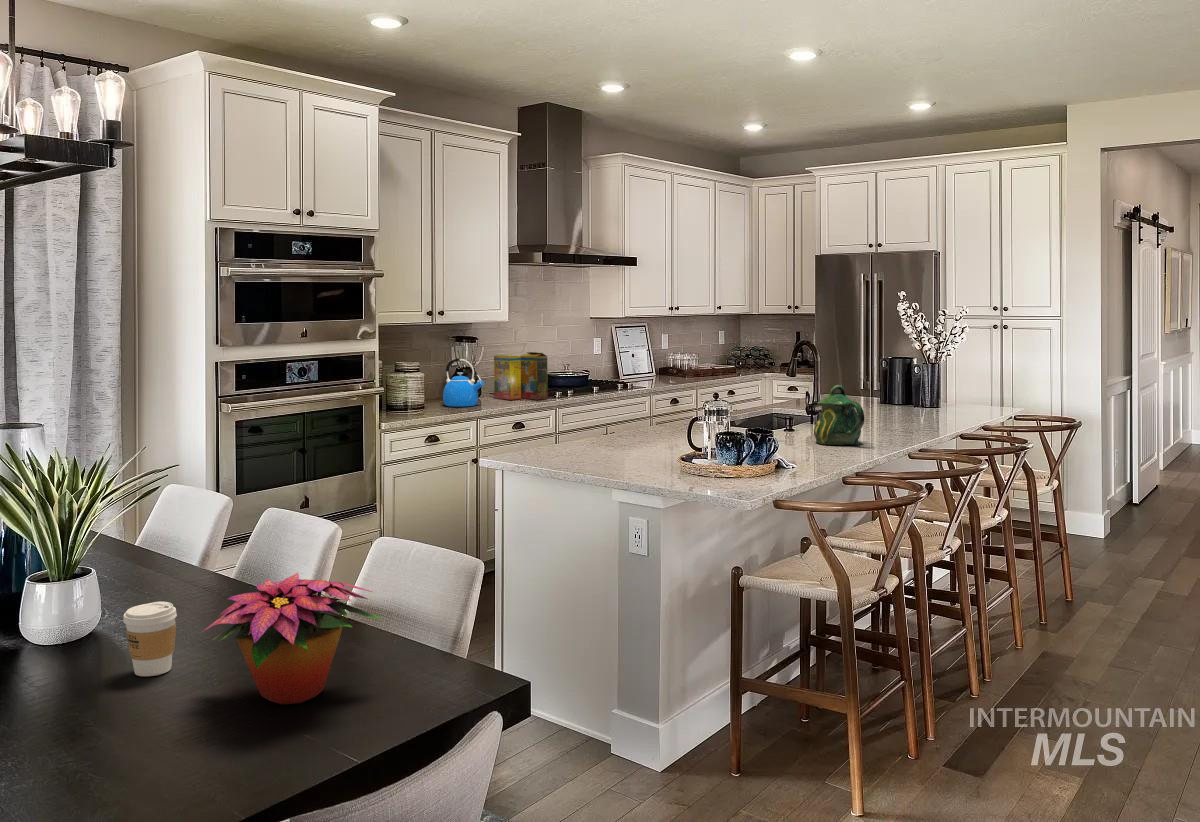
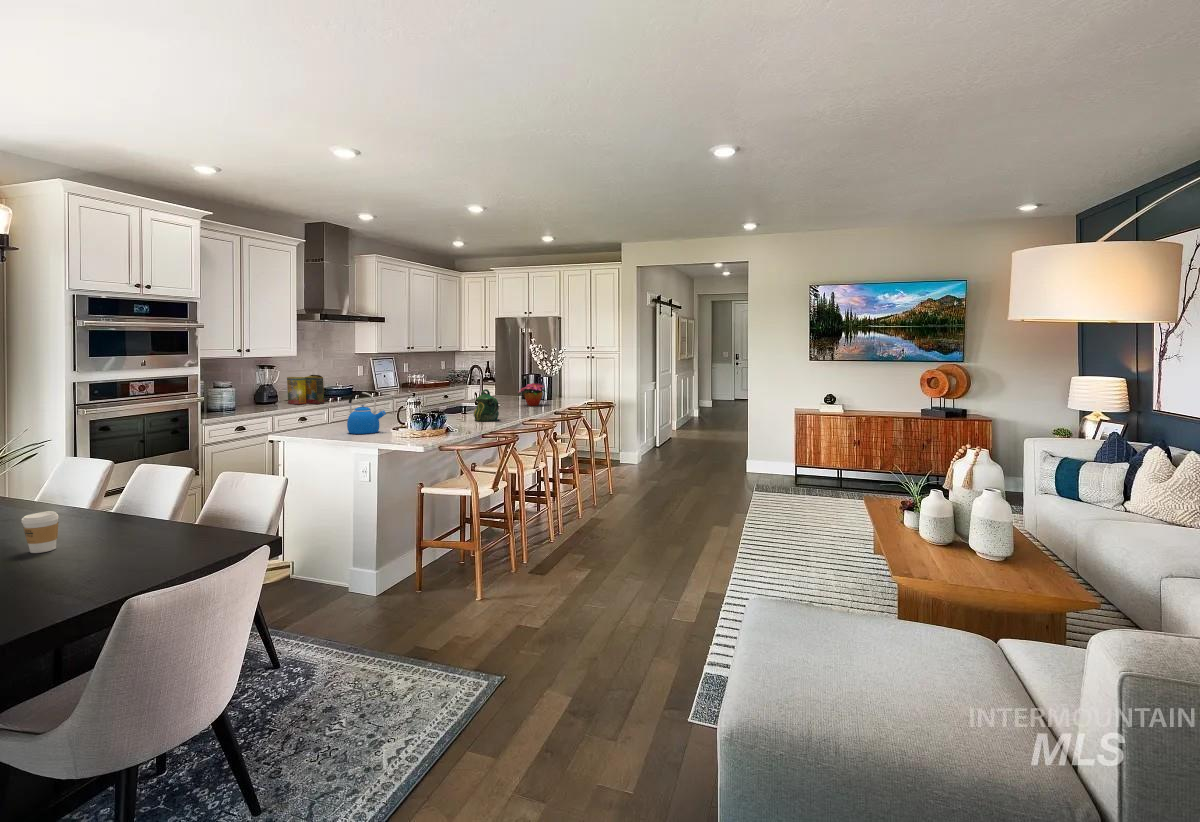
kettle: present [443,358,484,407] -> present [347,392,386,434]
flower arrangement: present [204,573,382,705] -> present [520,383,546,406]

